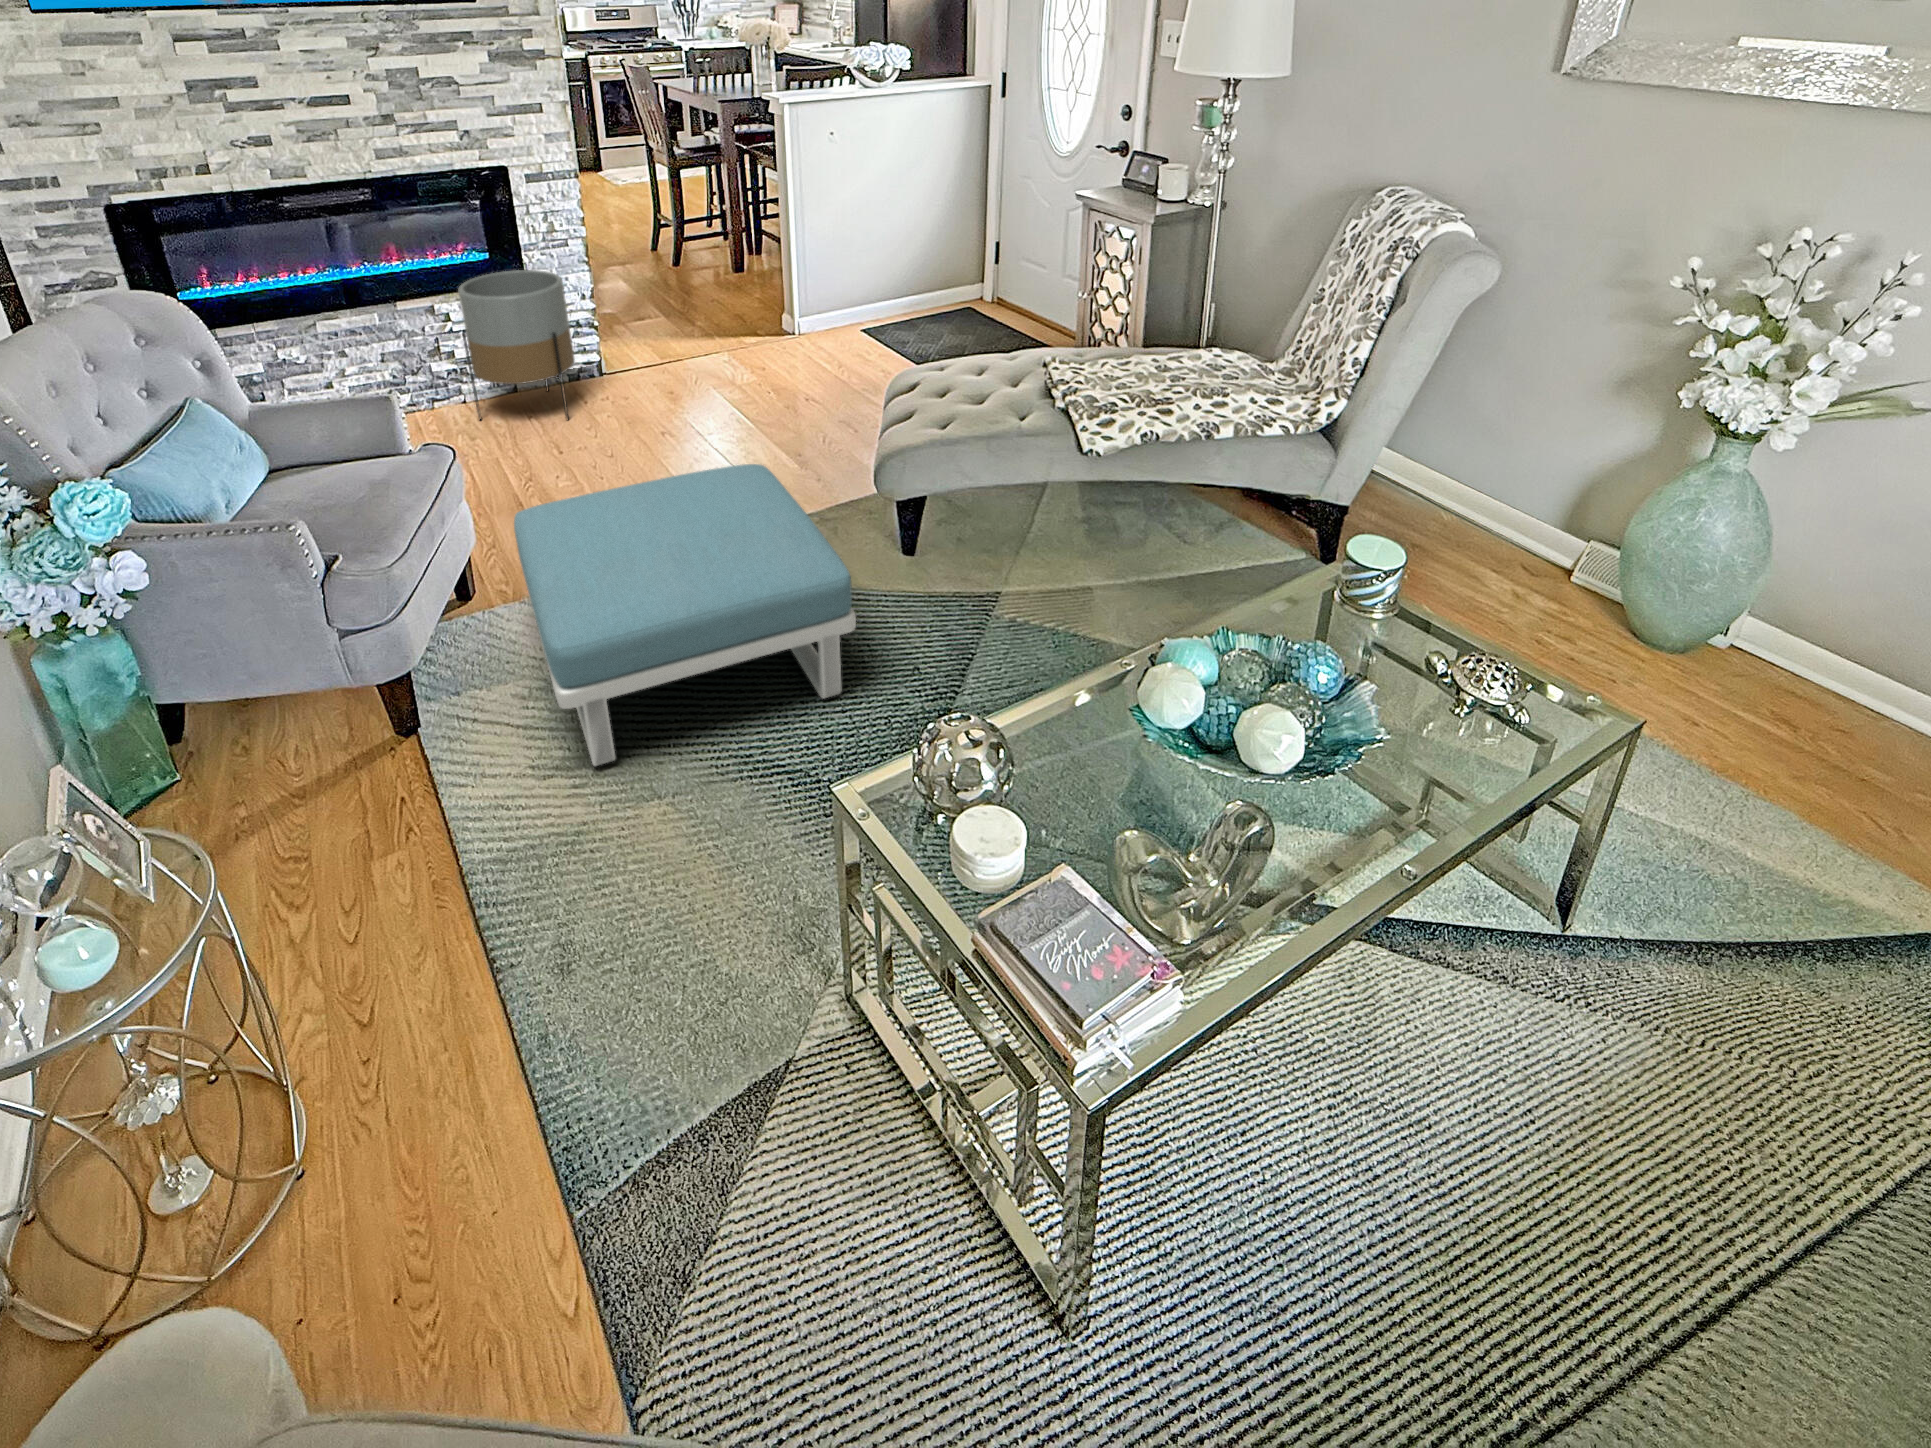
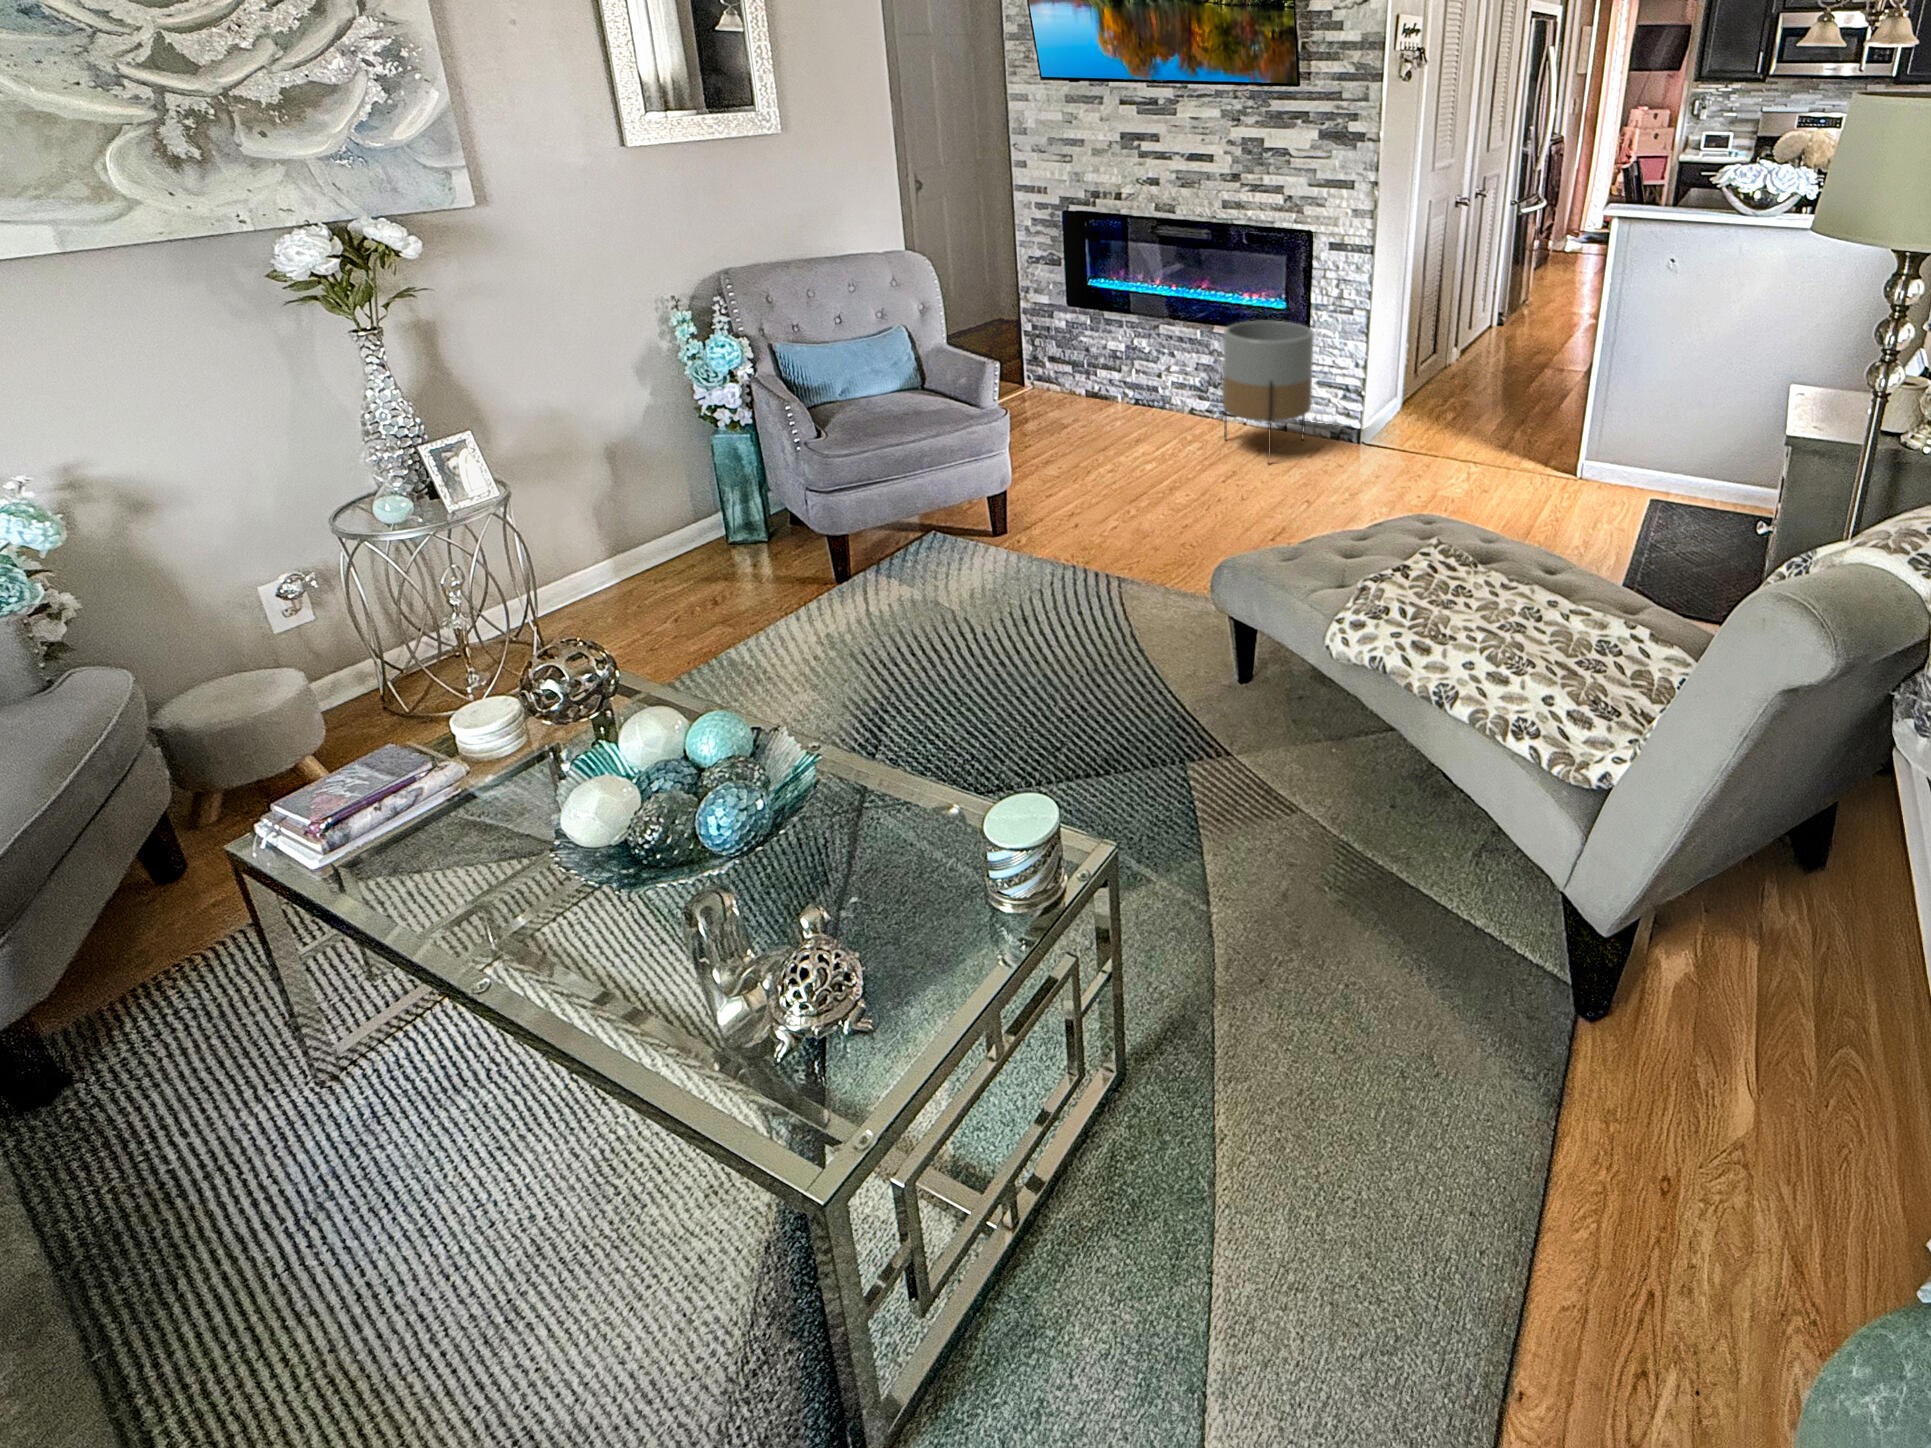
footstool: present [514,464,856,766] -> none [814,474,1157,723]

